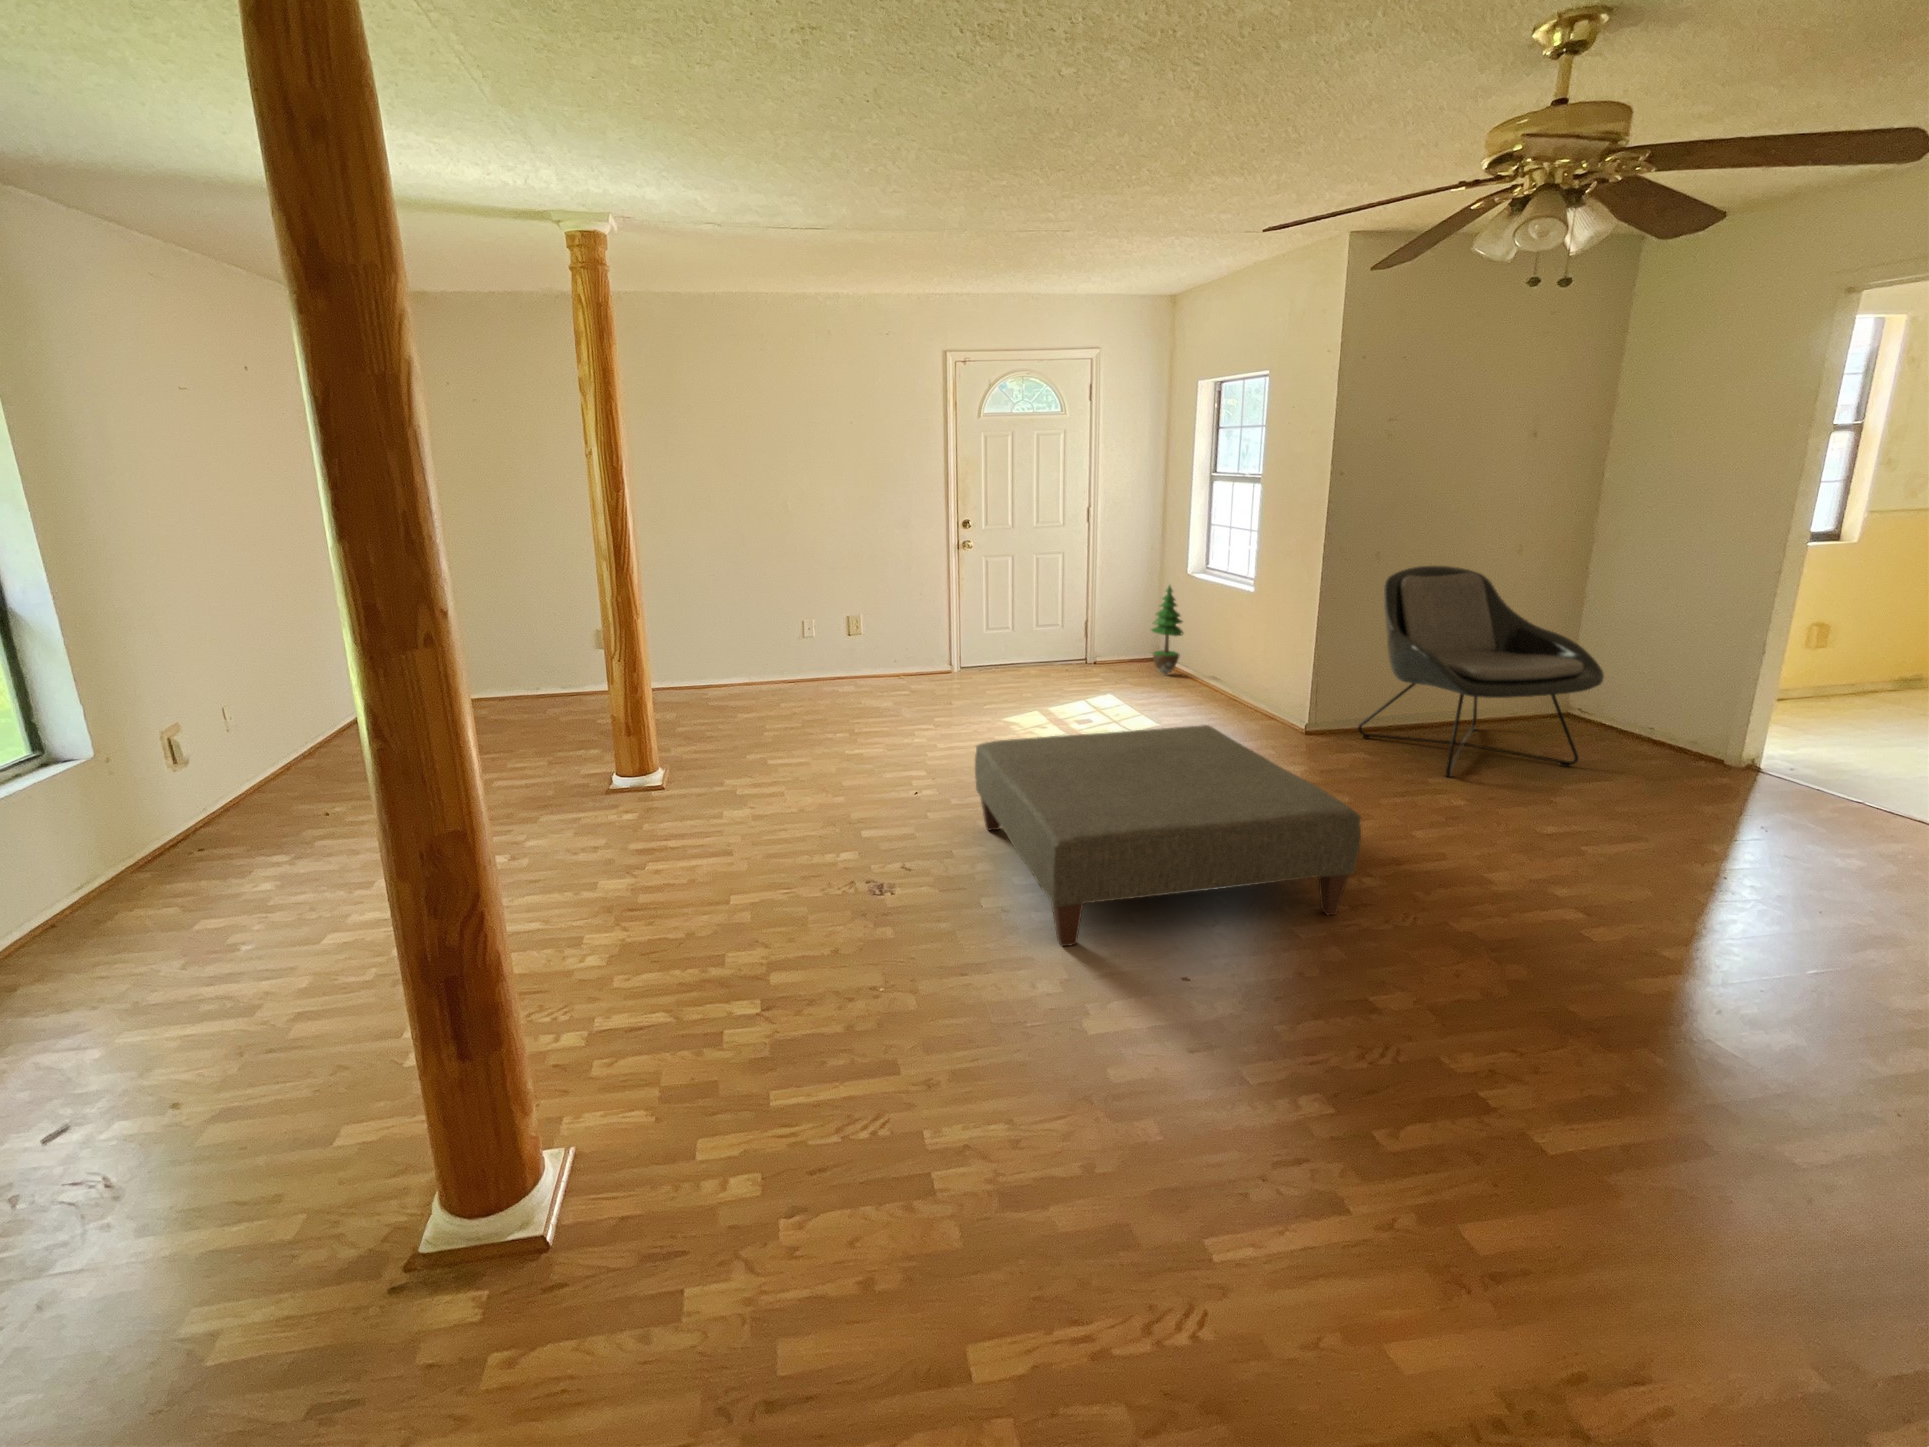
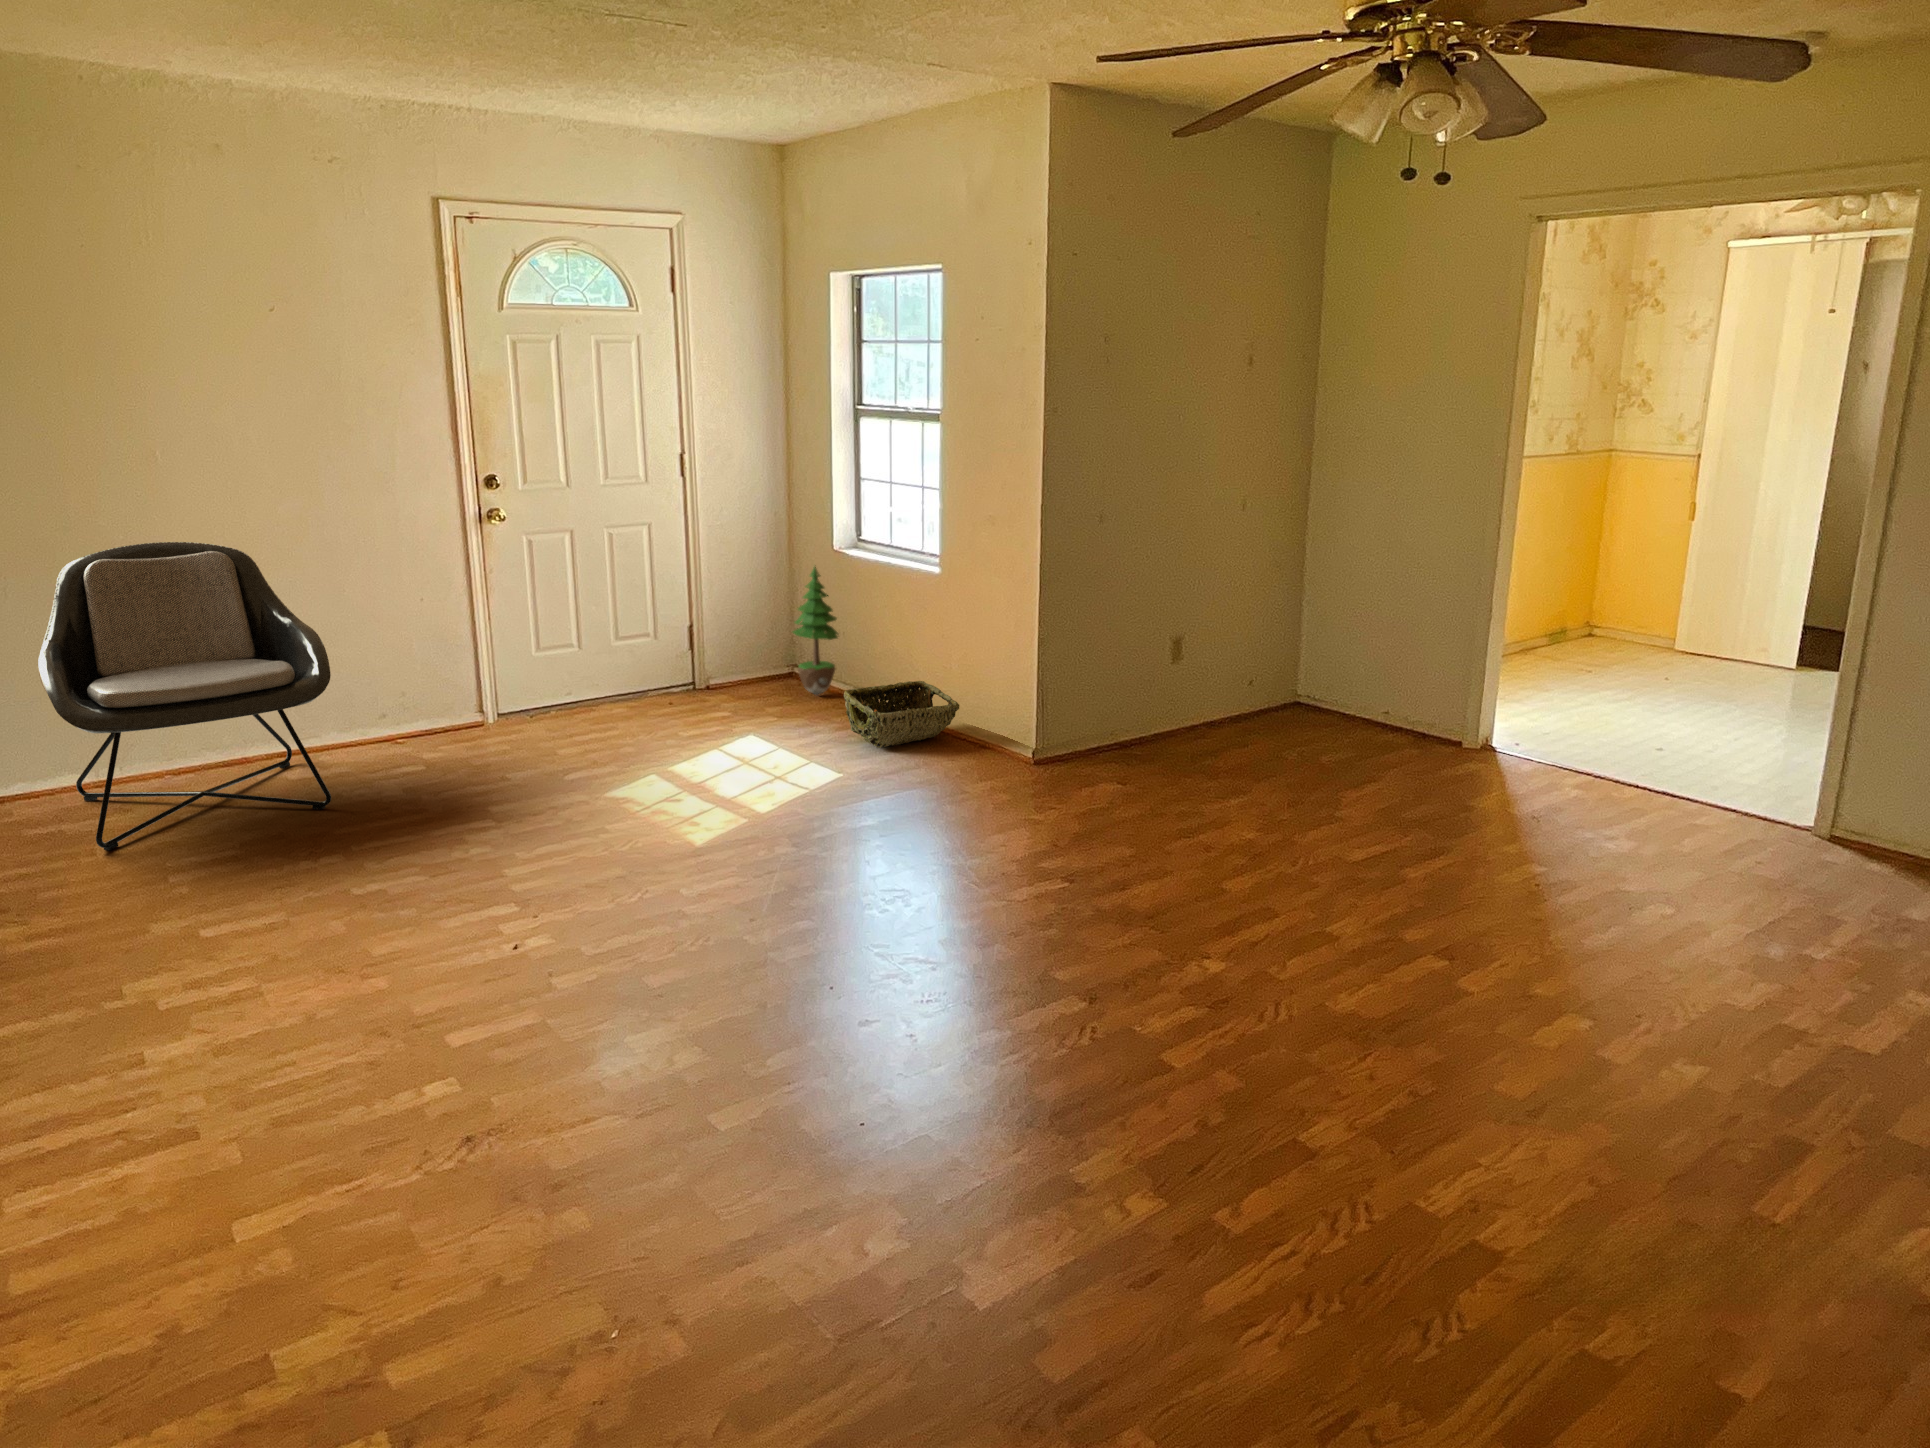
lounge chair: present [1358,566,1604,777] -> present [38,542,331,850]
woven basket: none [1171,668,1257,712] -> present [844,681,959,748]
ottoman: present [975,725,1361,946] -> none [632,775,1219,1169]

